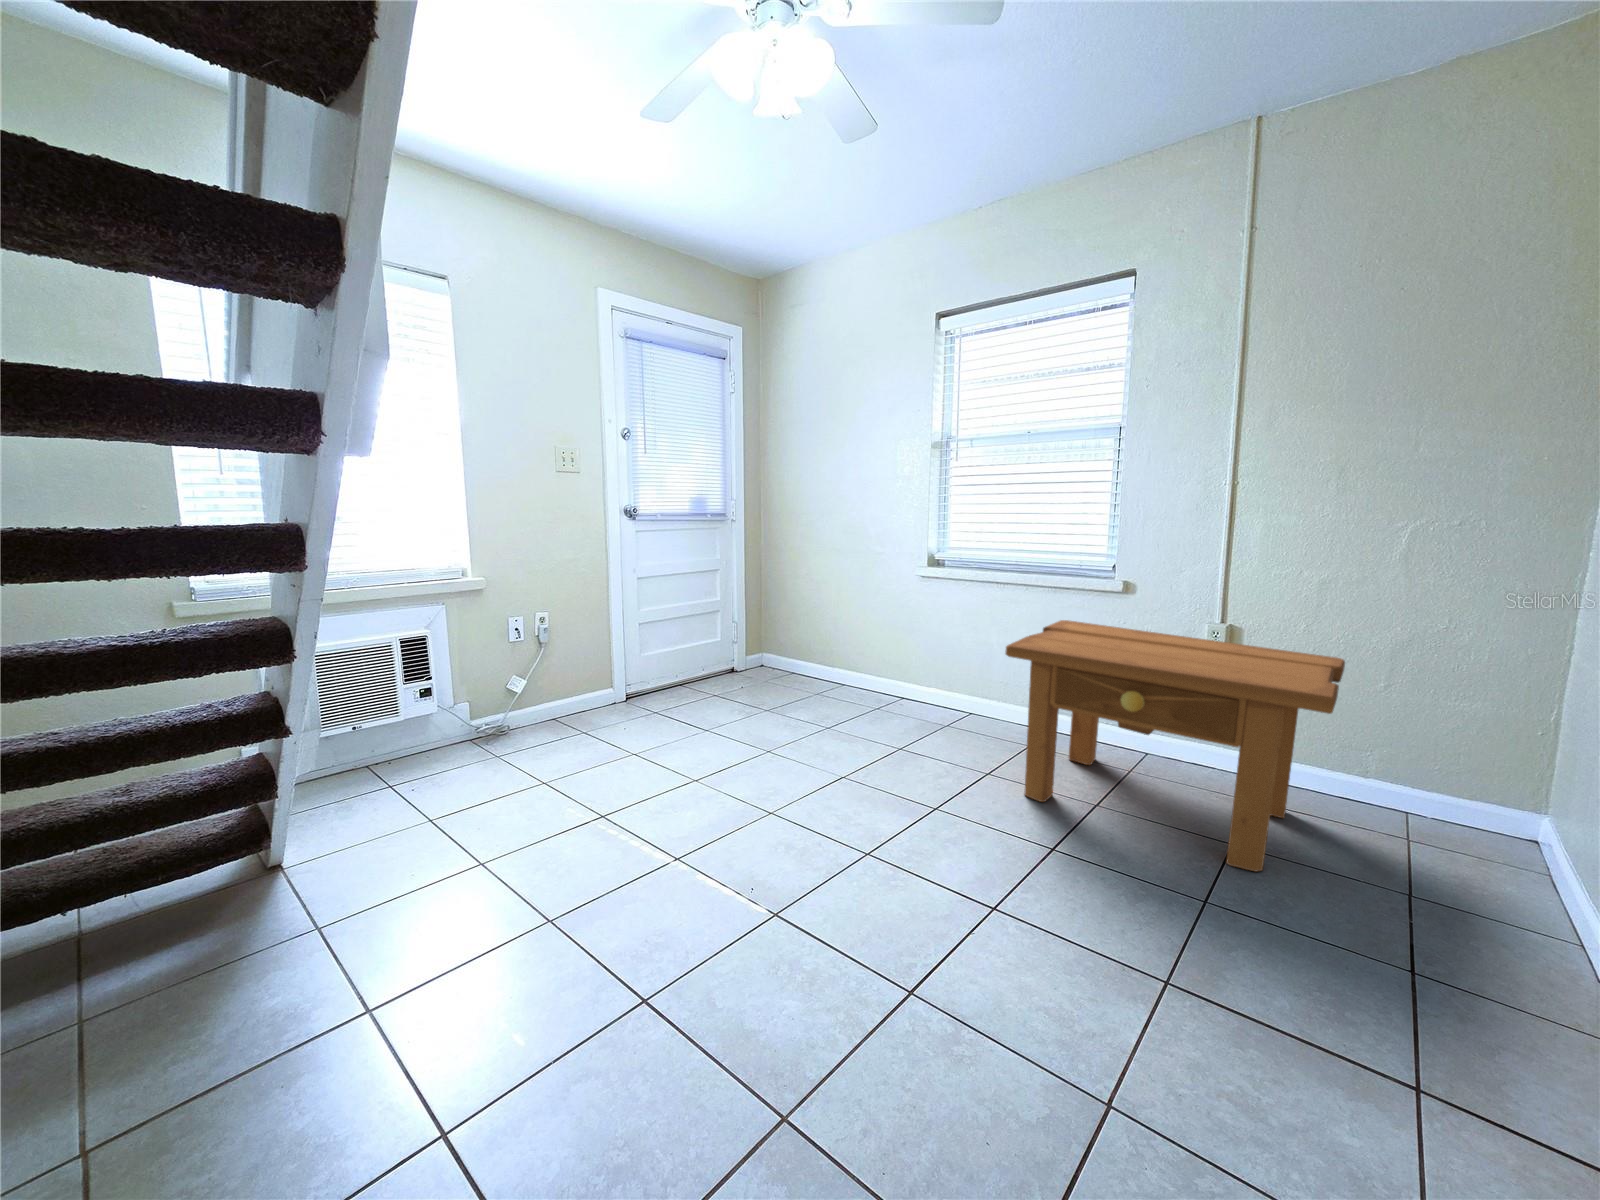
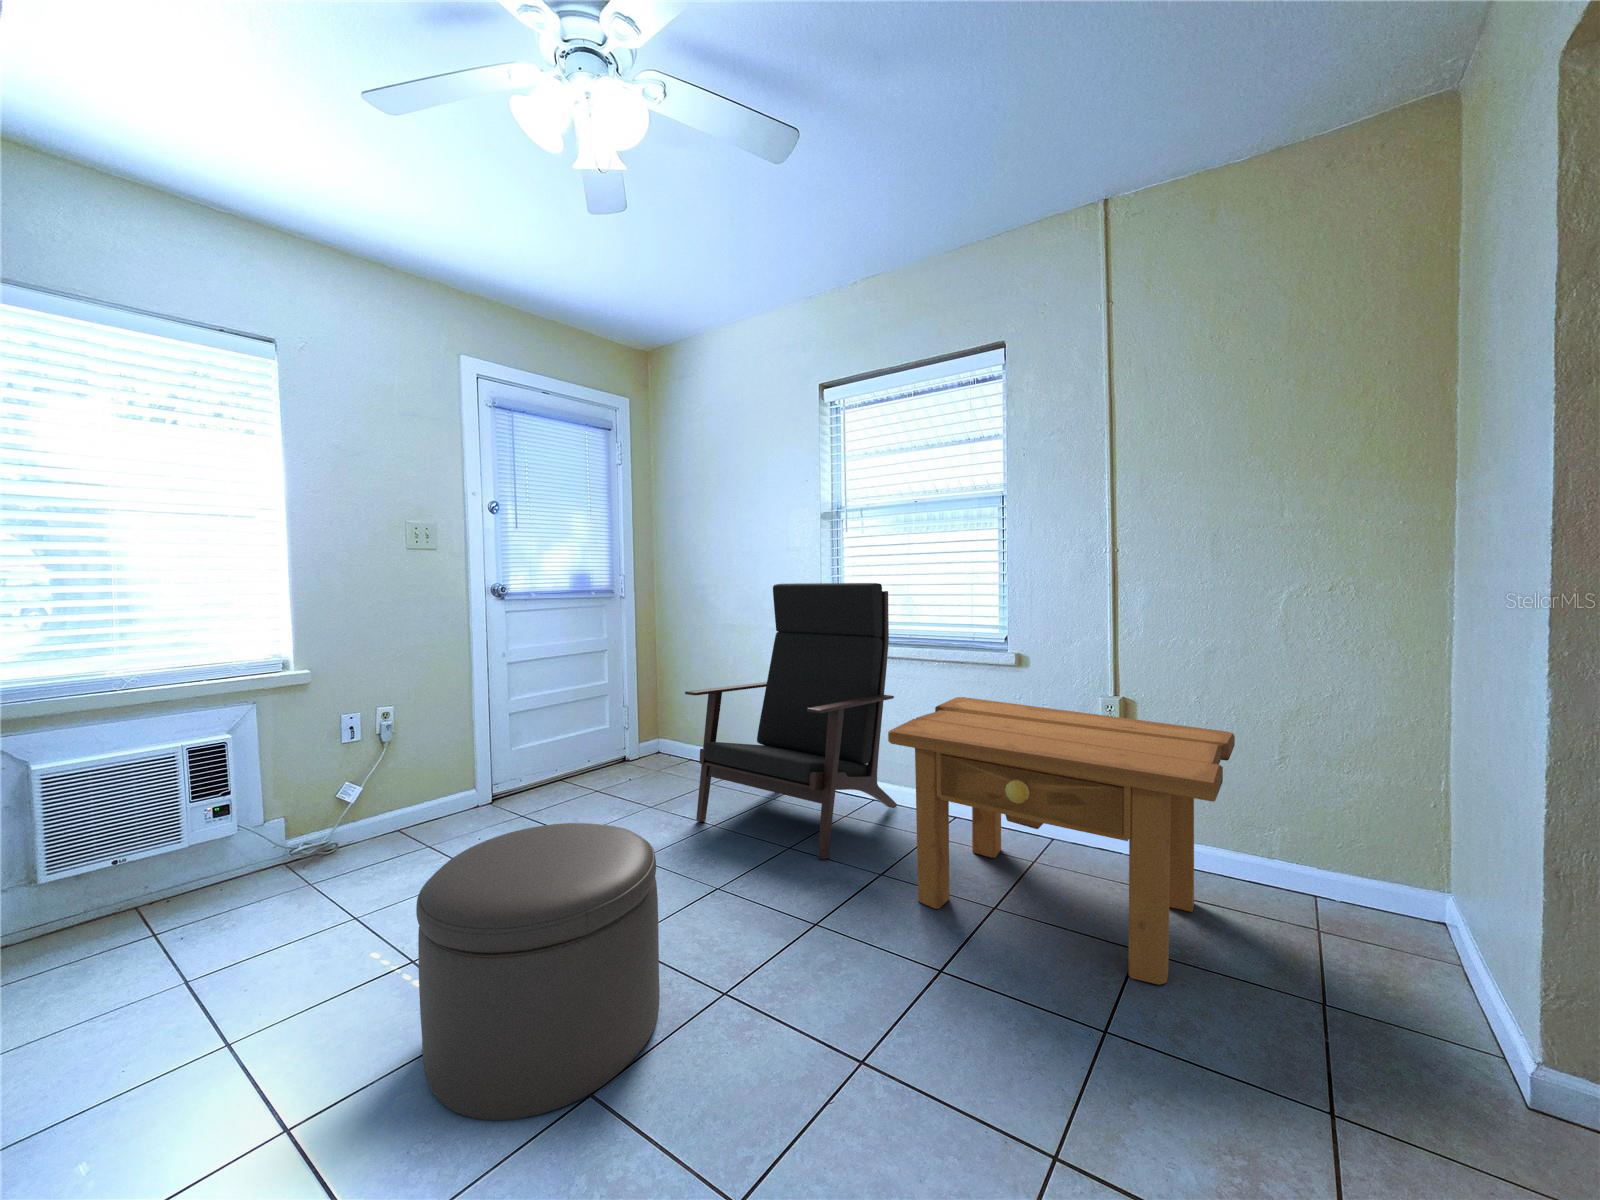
lounge chair: none [803,511,997,758] -> present [685,583,897,859]
ottoman: none [636,709,820,925] -> present [416,823,660,1120]

